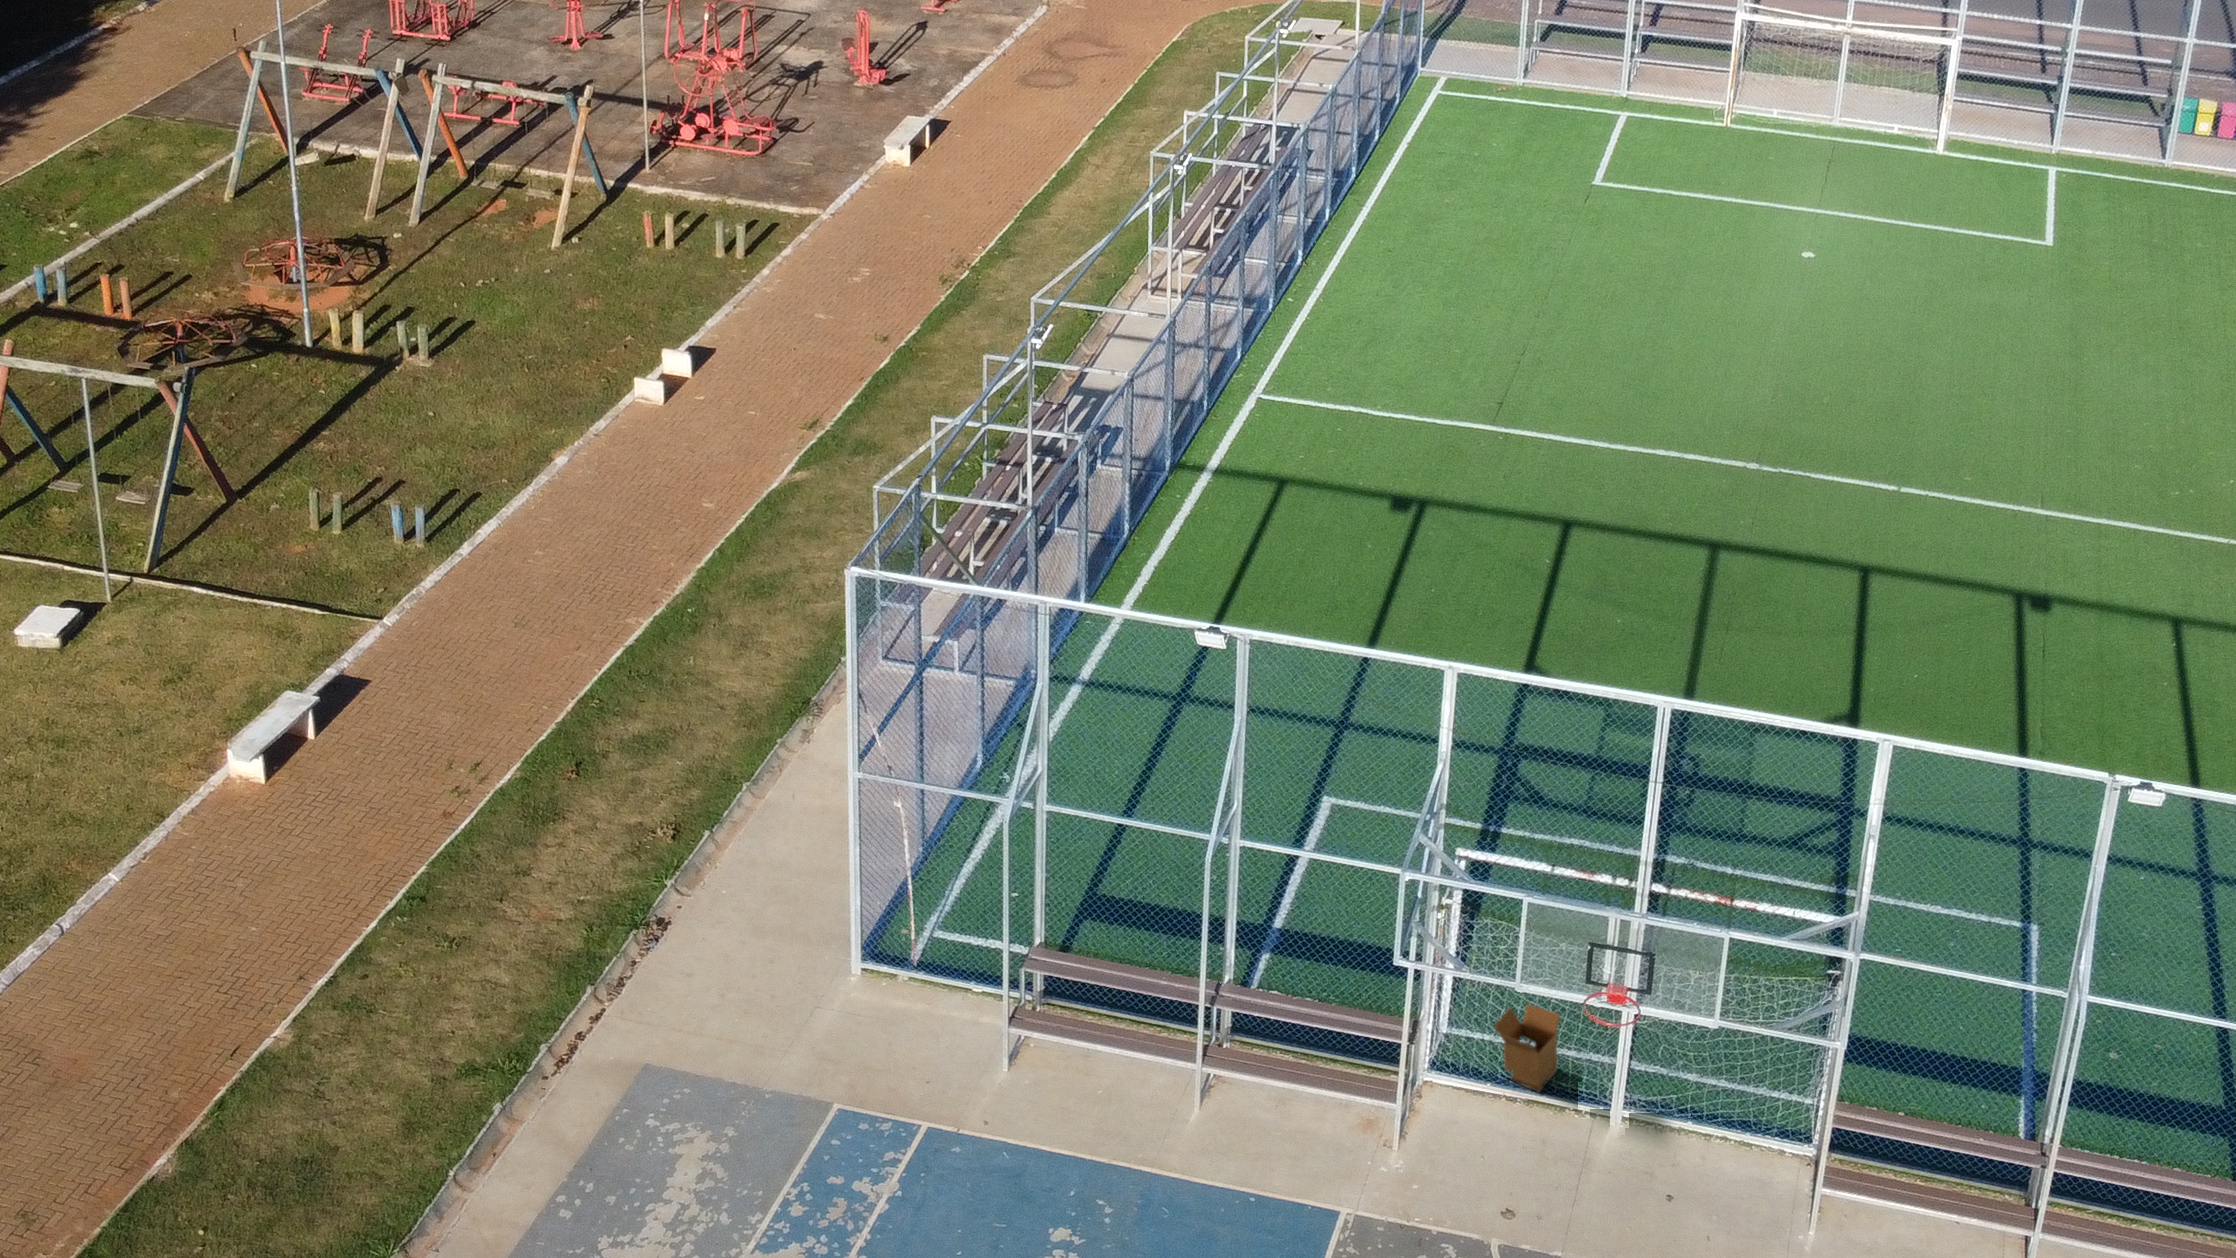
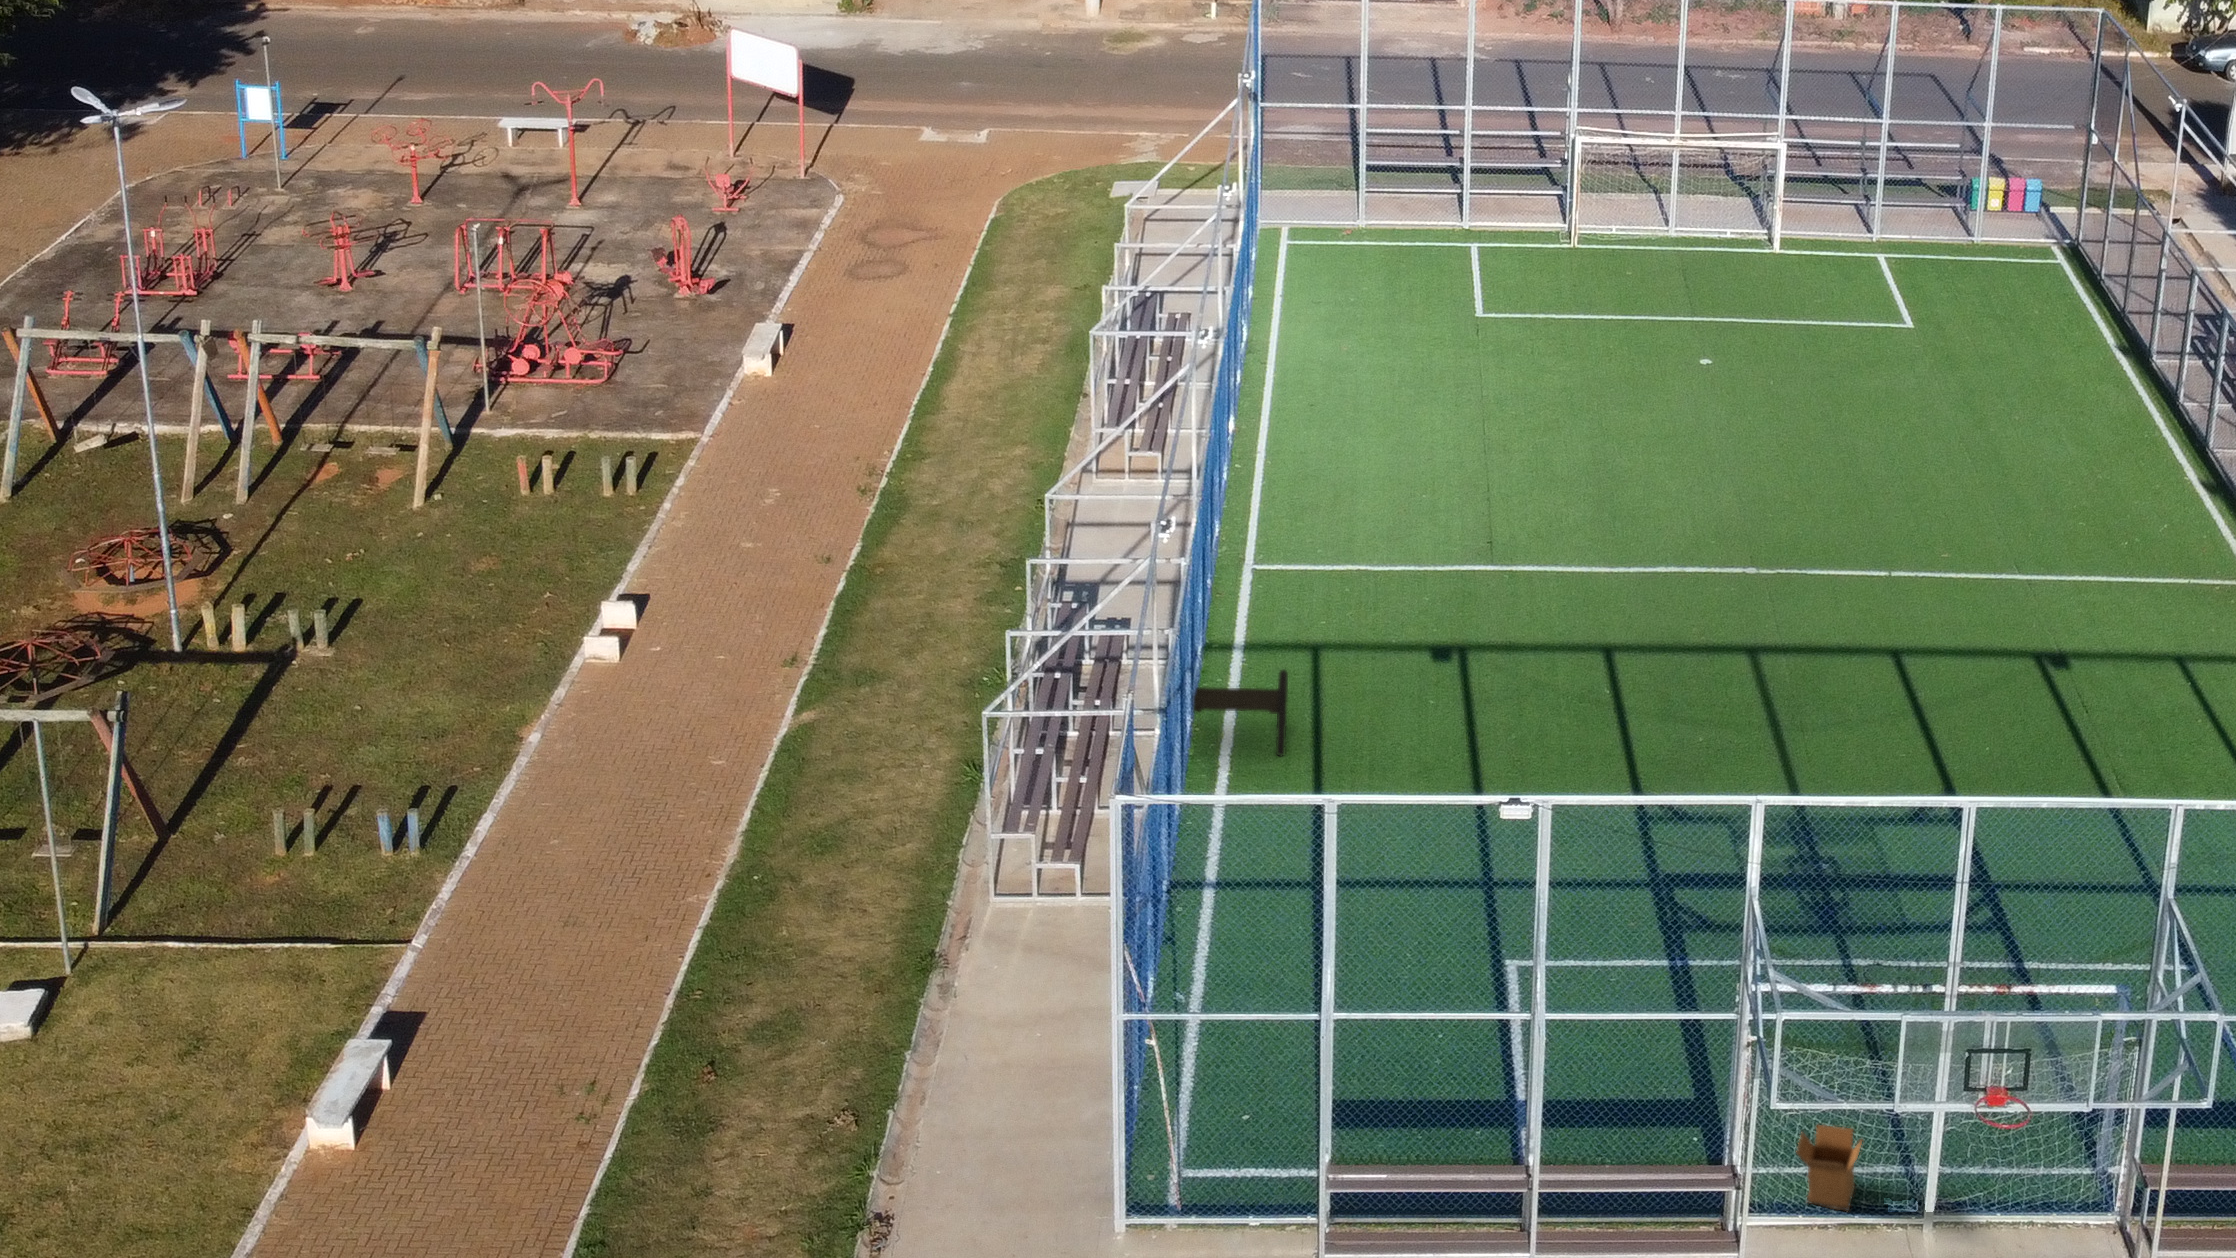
bench: none [1111,479,1219,575] -> present [1193,670,1288,756]

